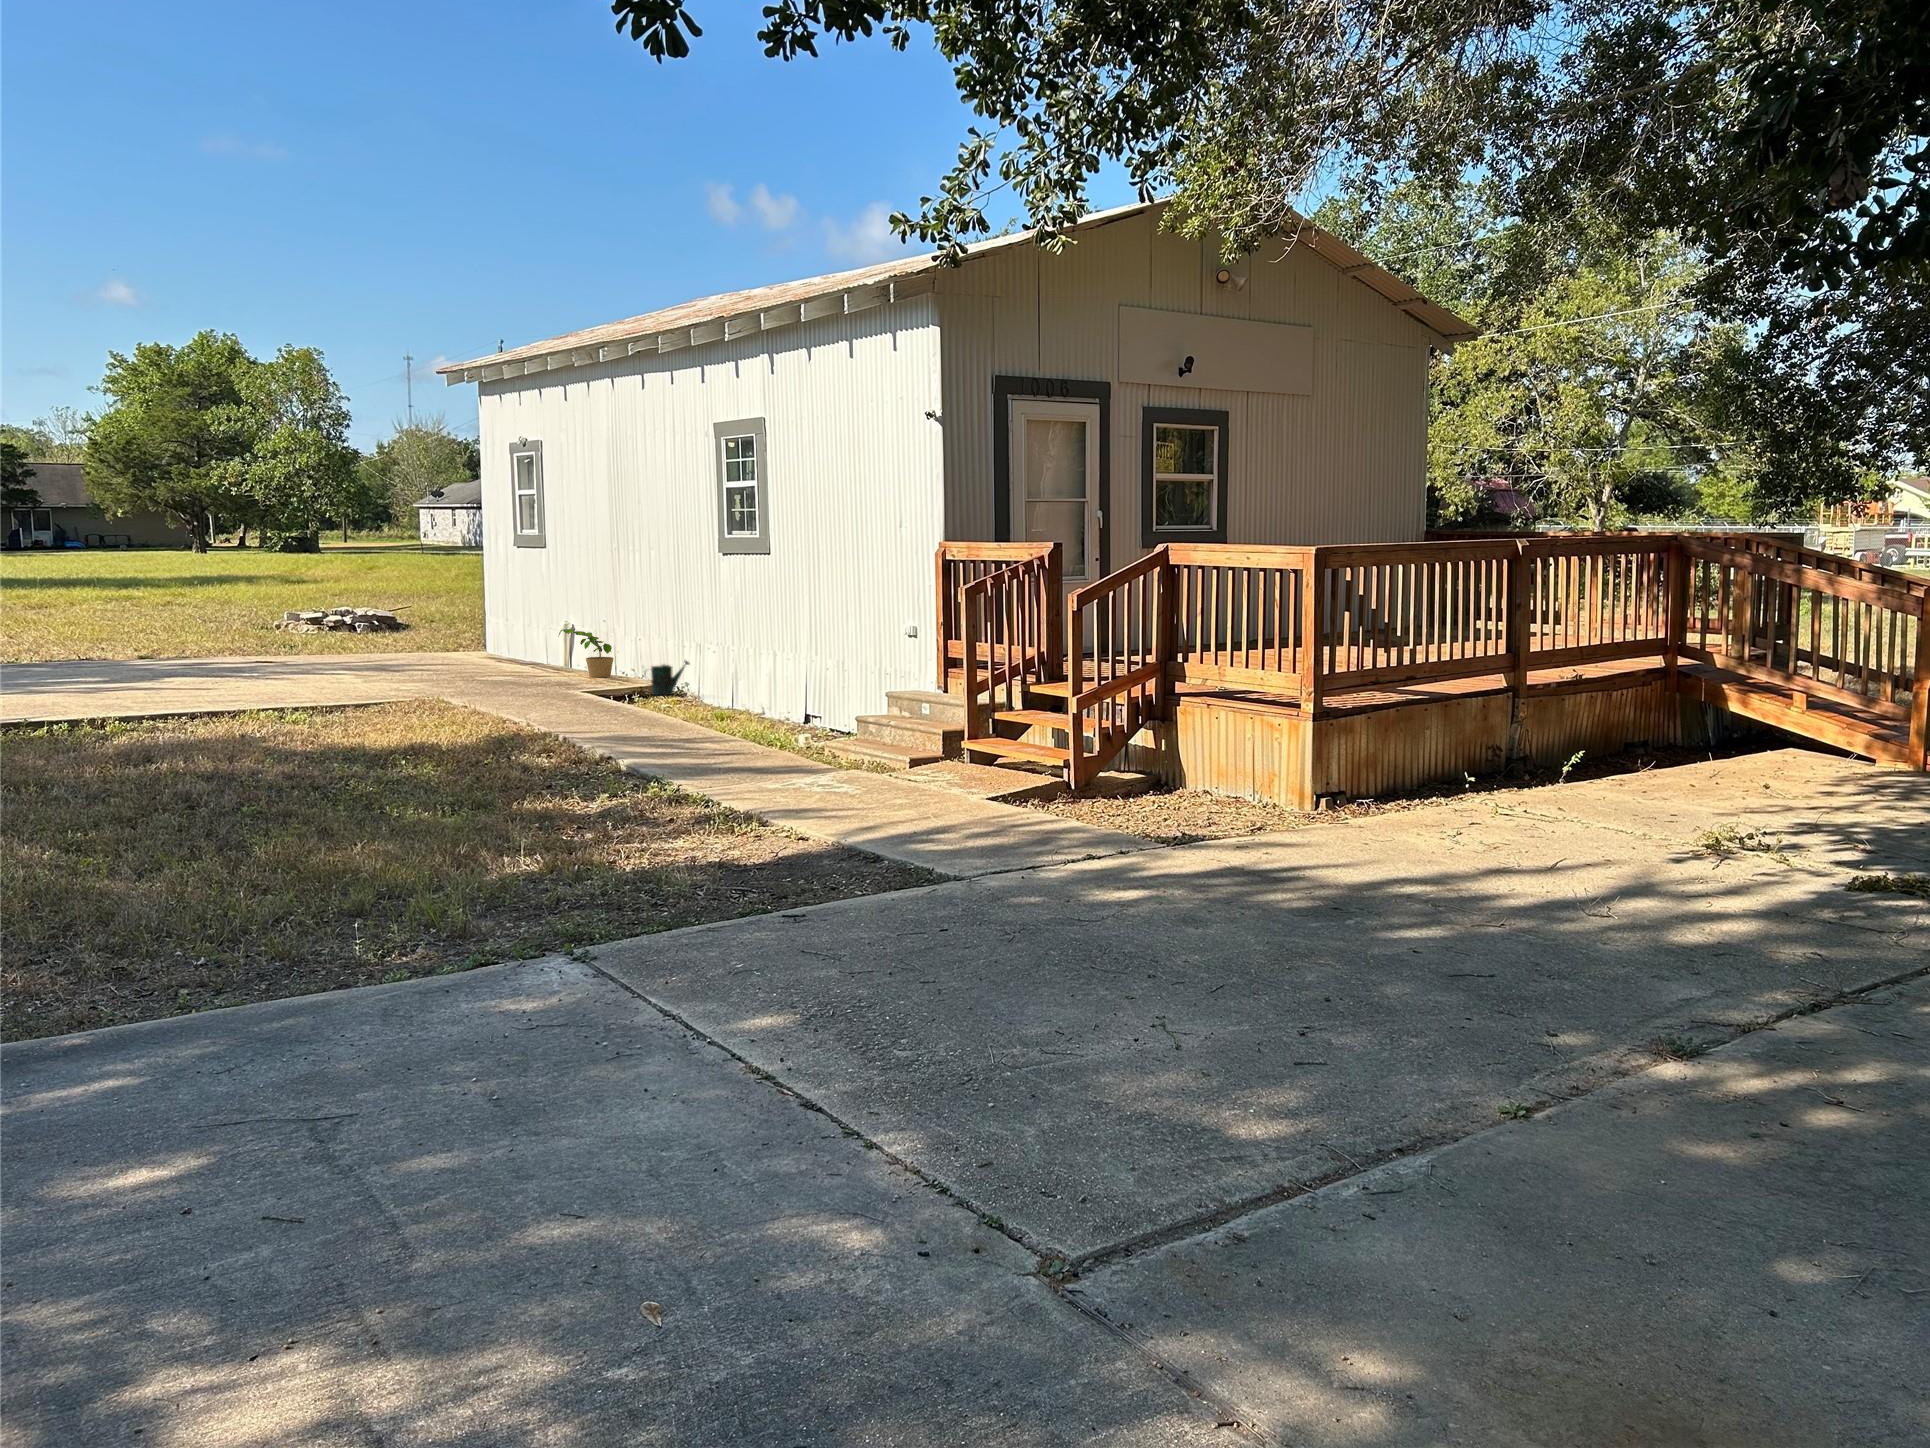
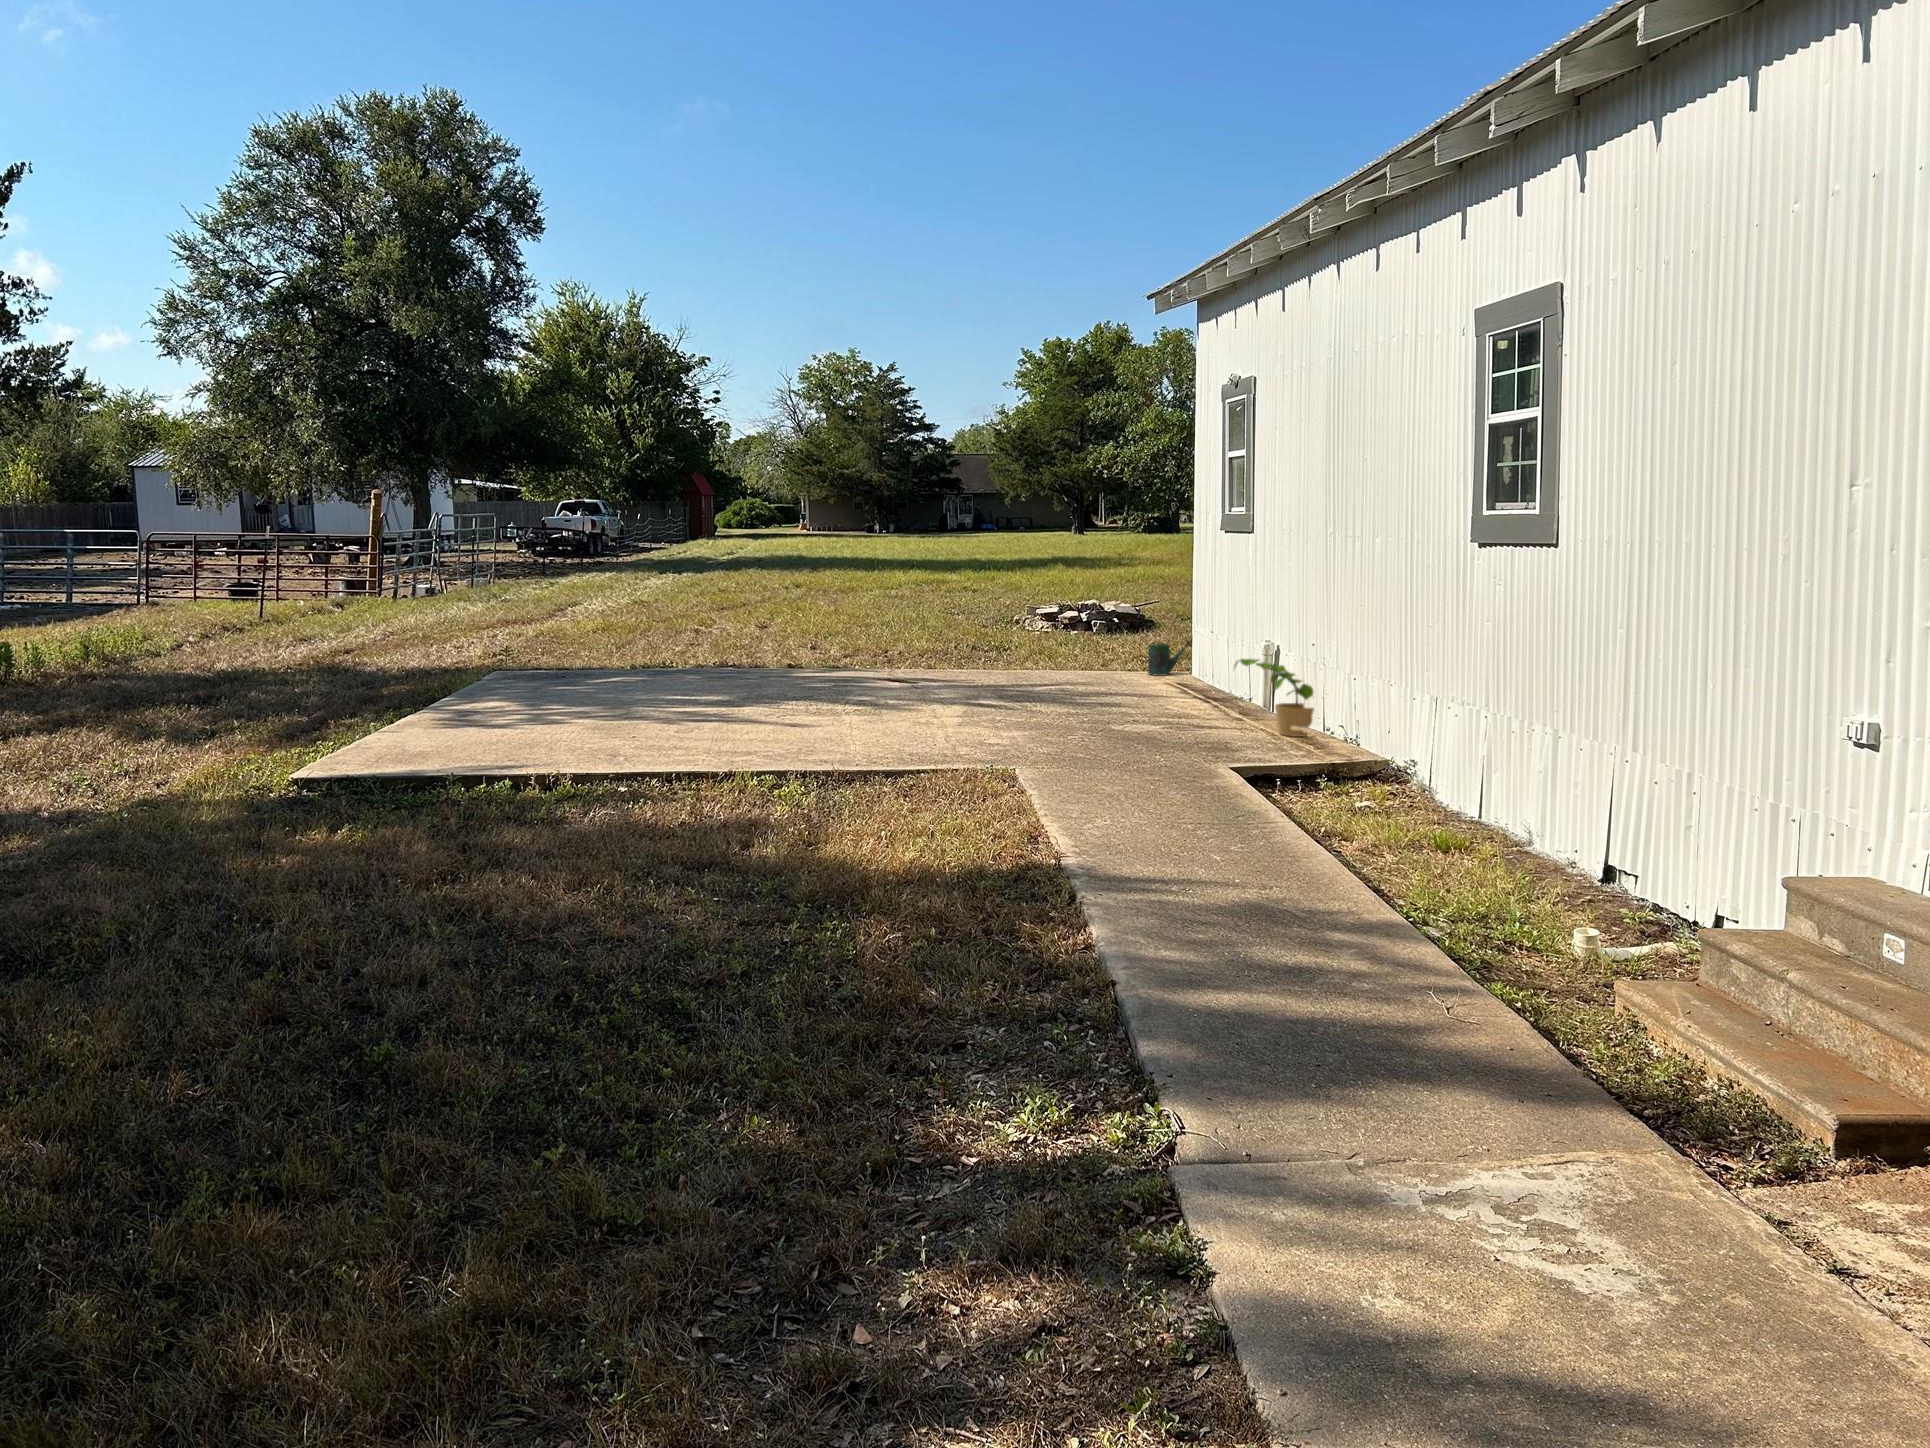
watering can: present [651,661,689,695] -> present [1148,641,1191,676]

